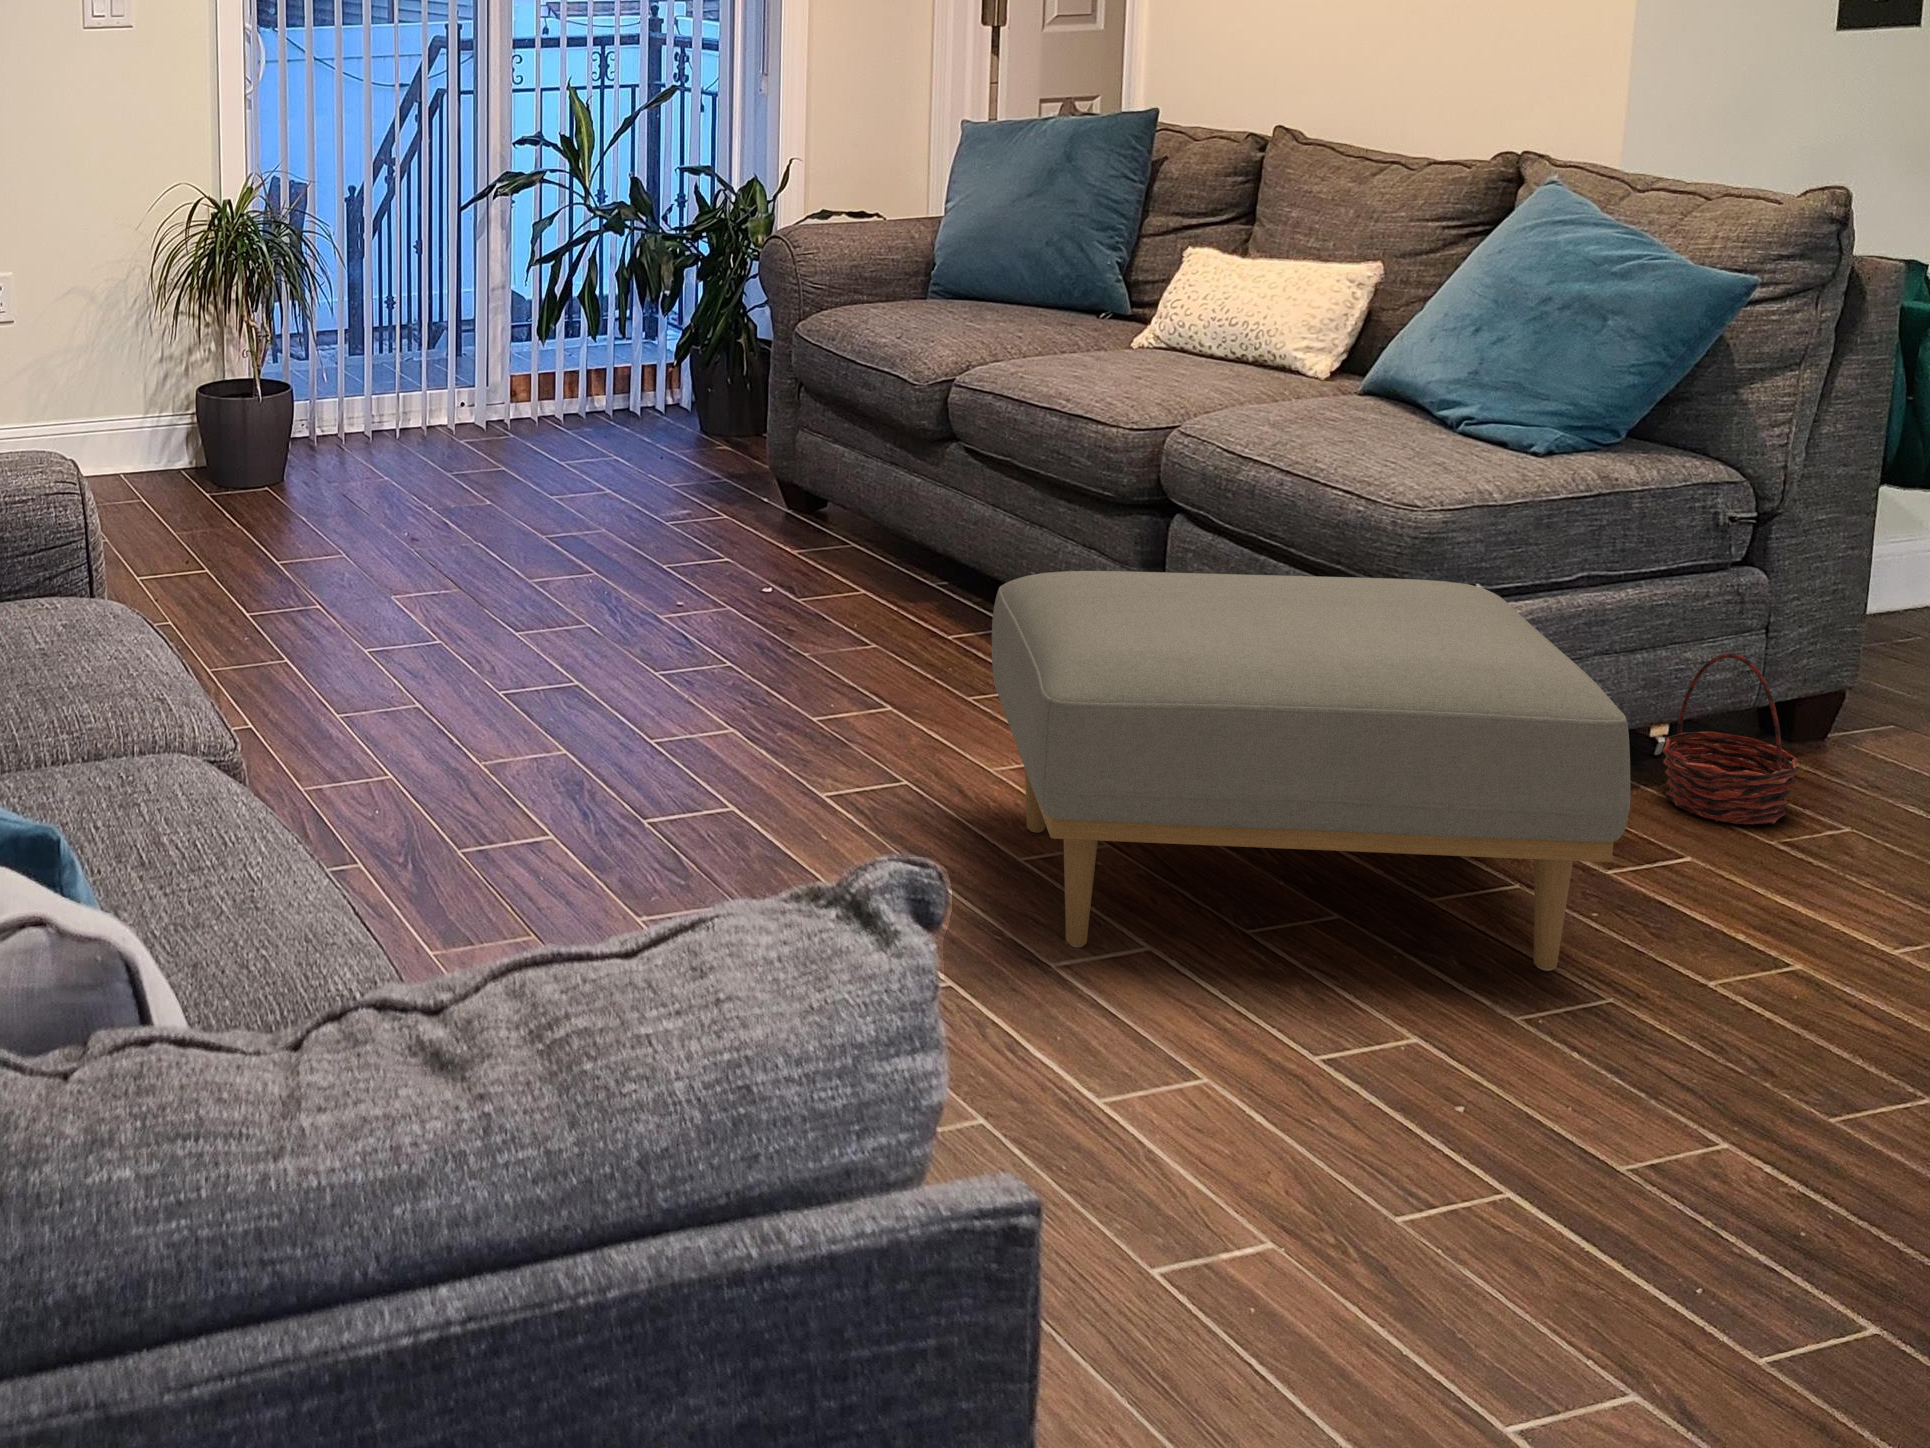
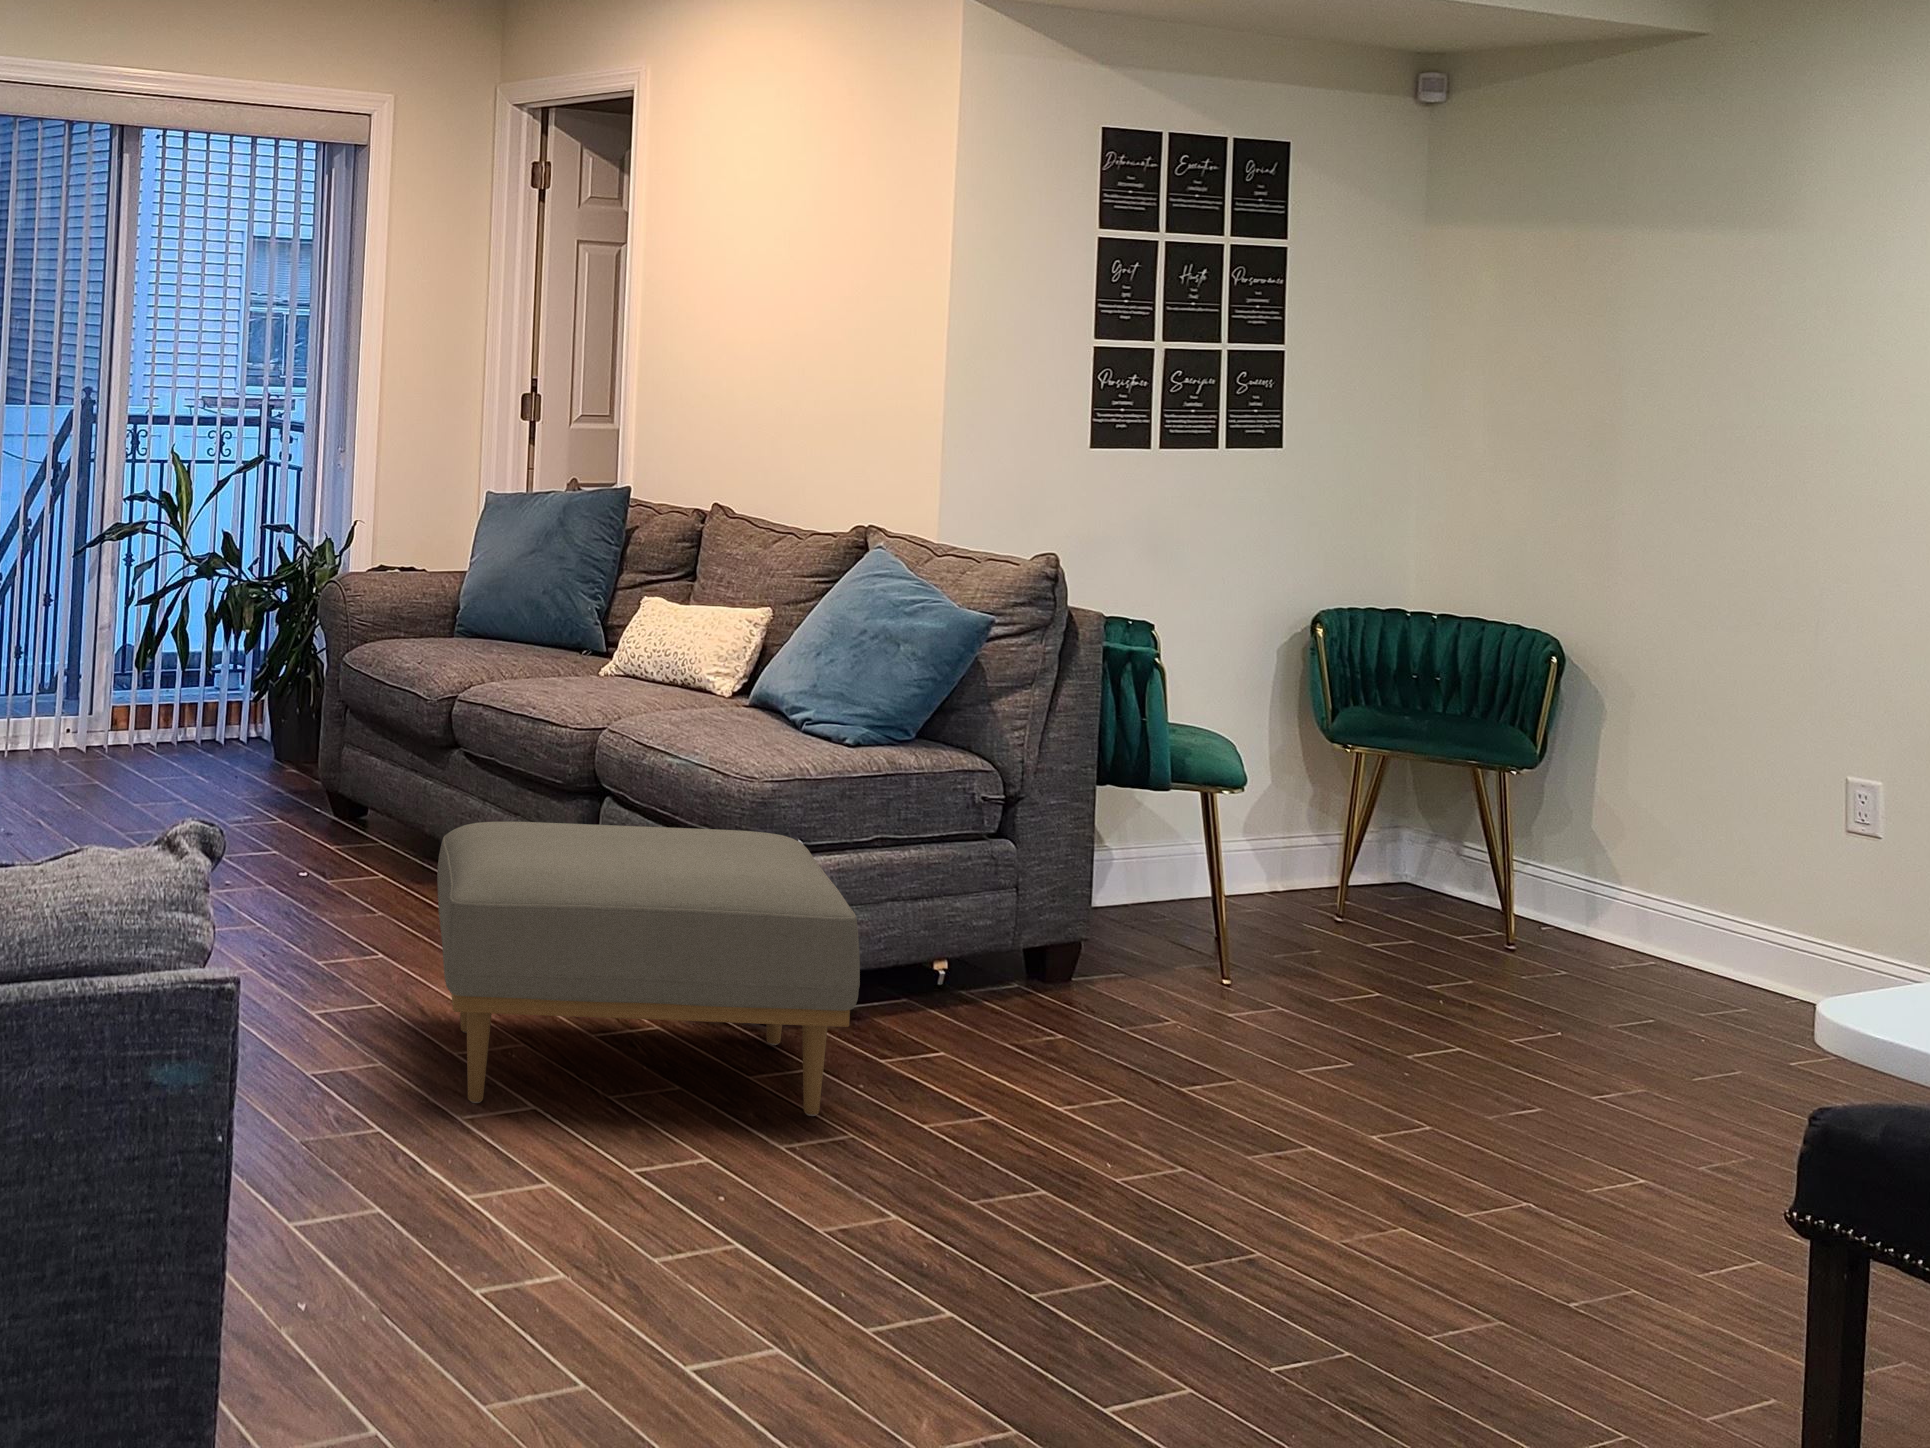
basket: present [1662,653,1799,825] -> none [939,899,1031,1031]

